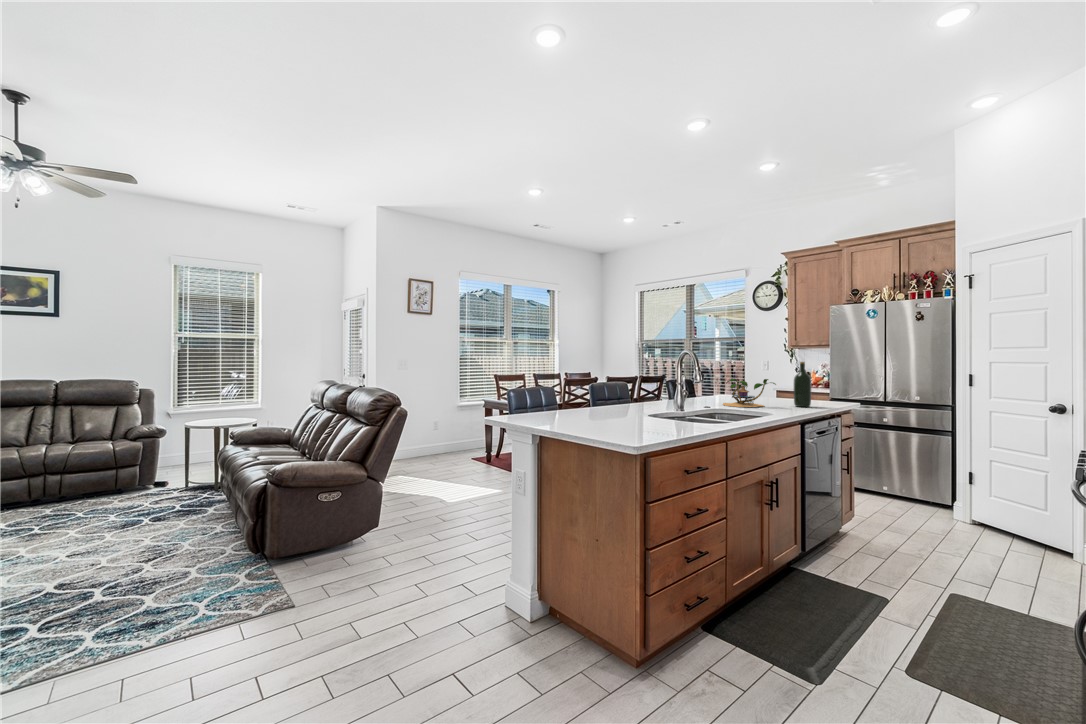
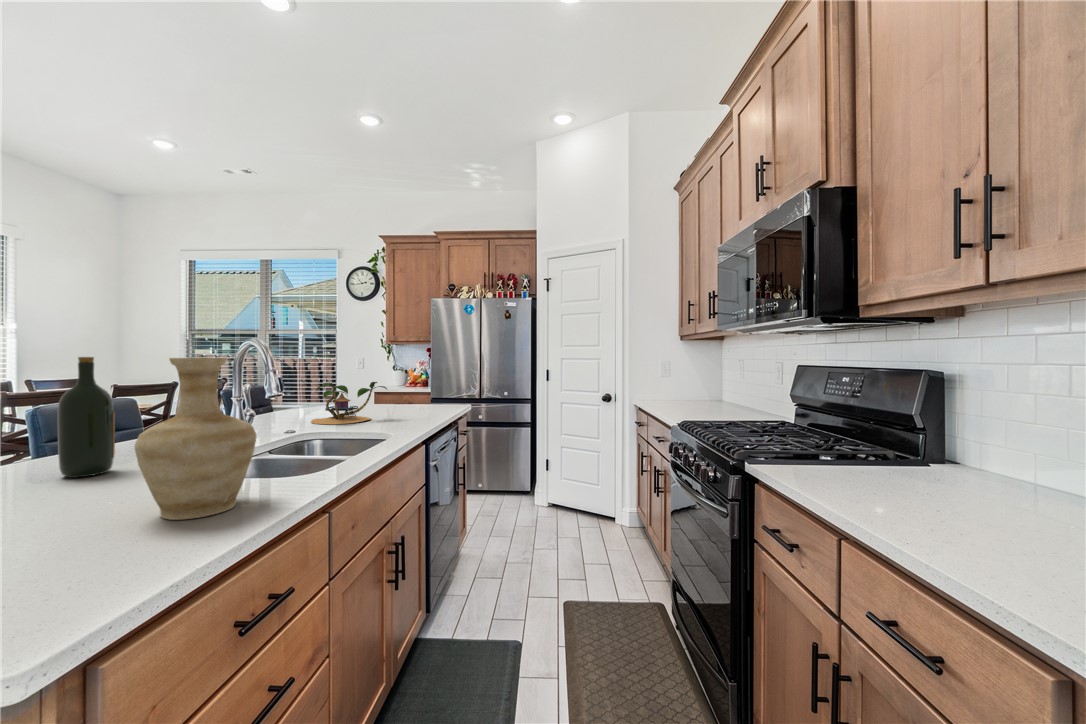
wine bottle: present [794,362,811,407] -> present [58,357,115,478]
vase: none [654,363,698,431] -> present [135,358,256,520]

